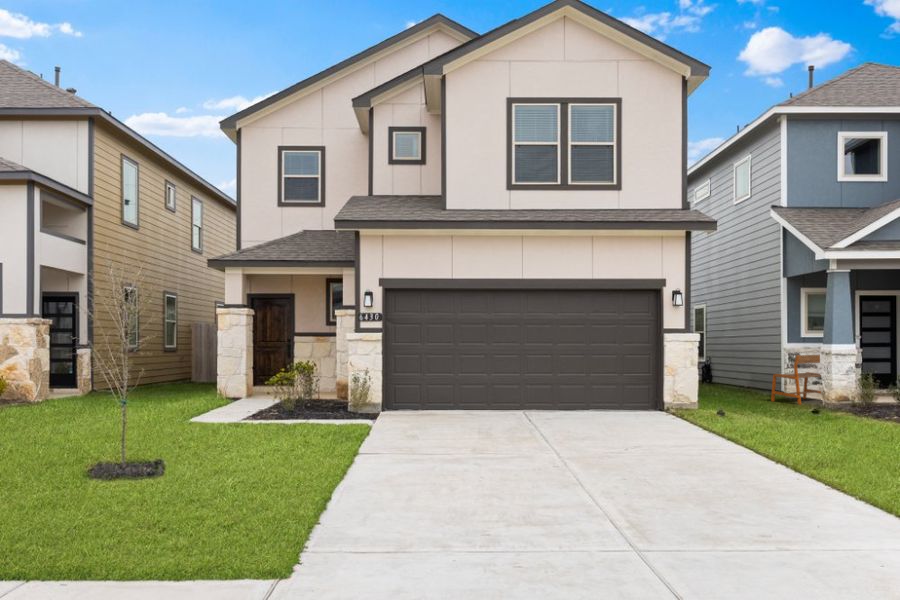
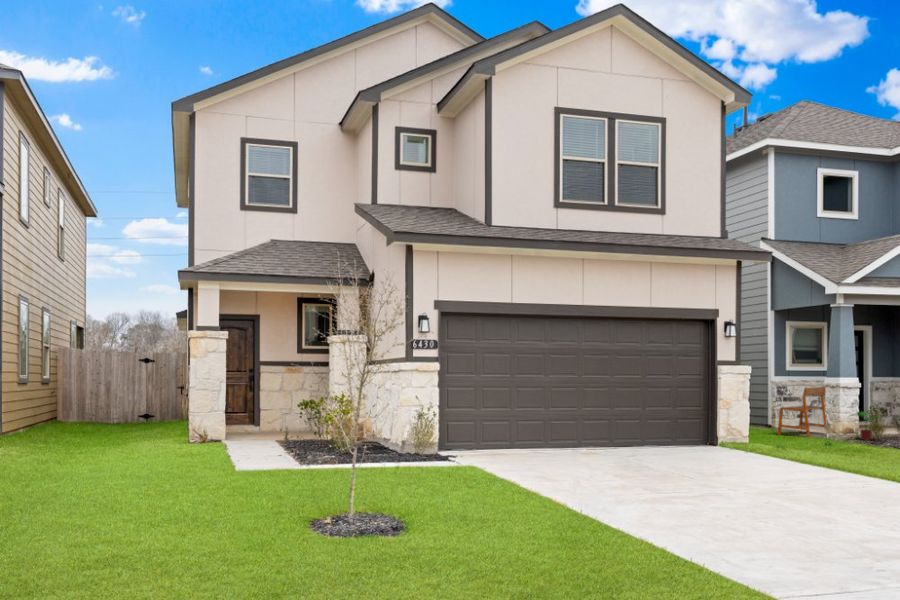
potted plant: none [835,380,872,410] -> present [850,412,874,440]

